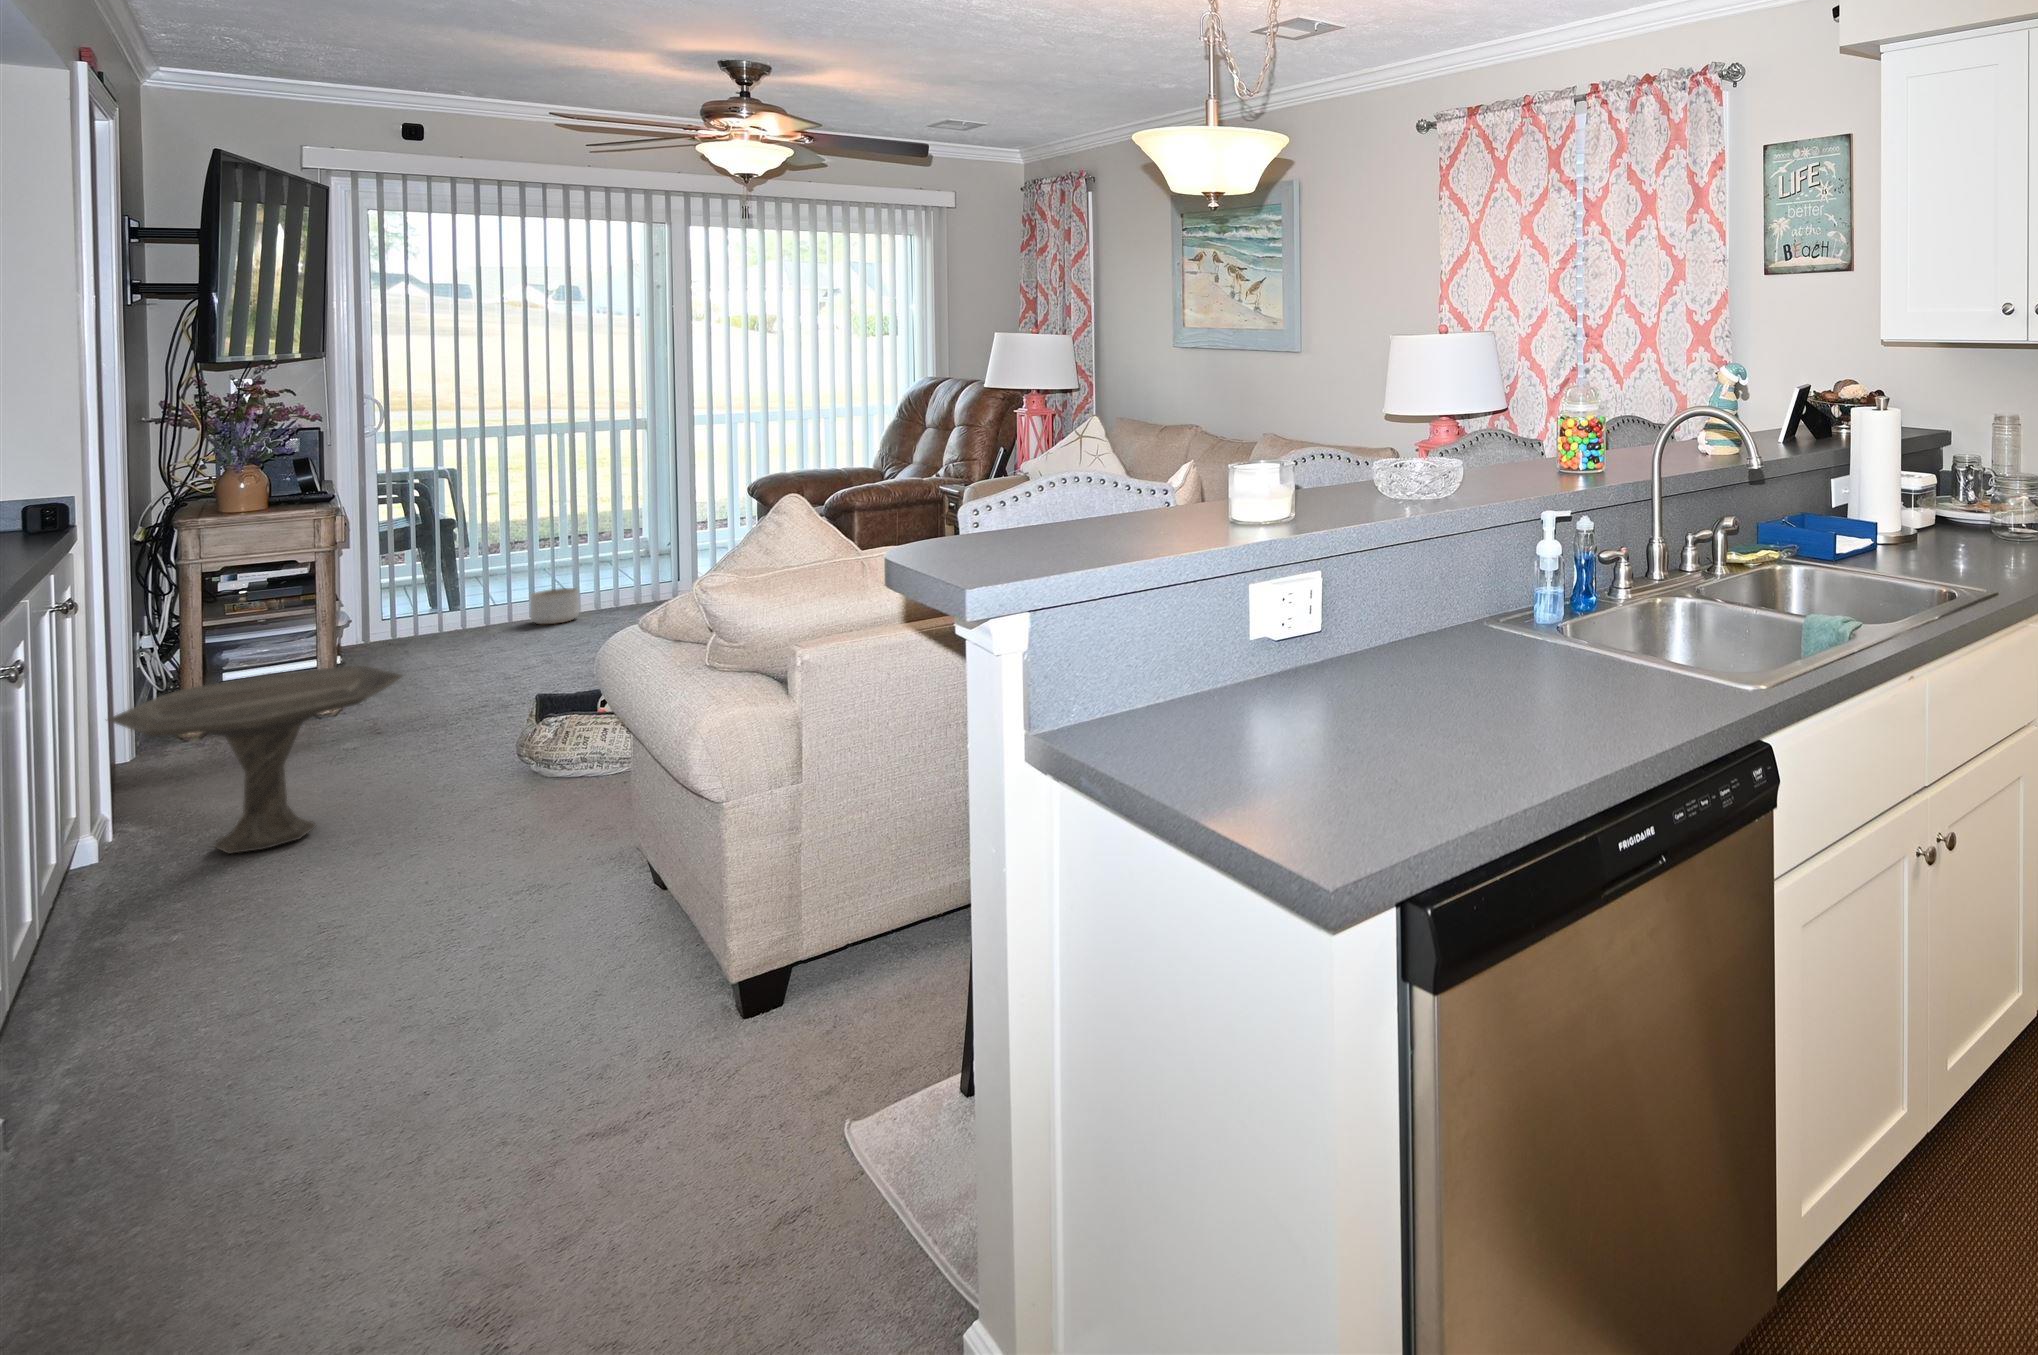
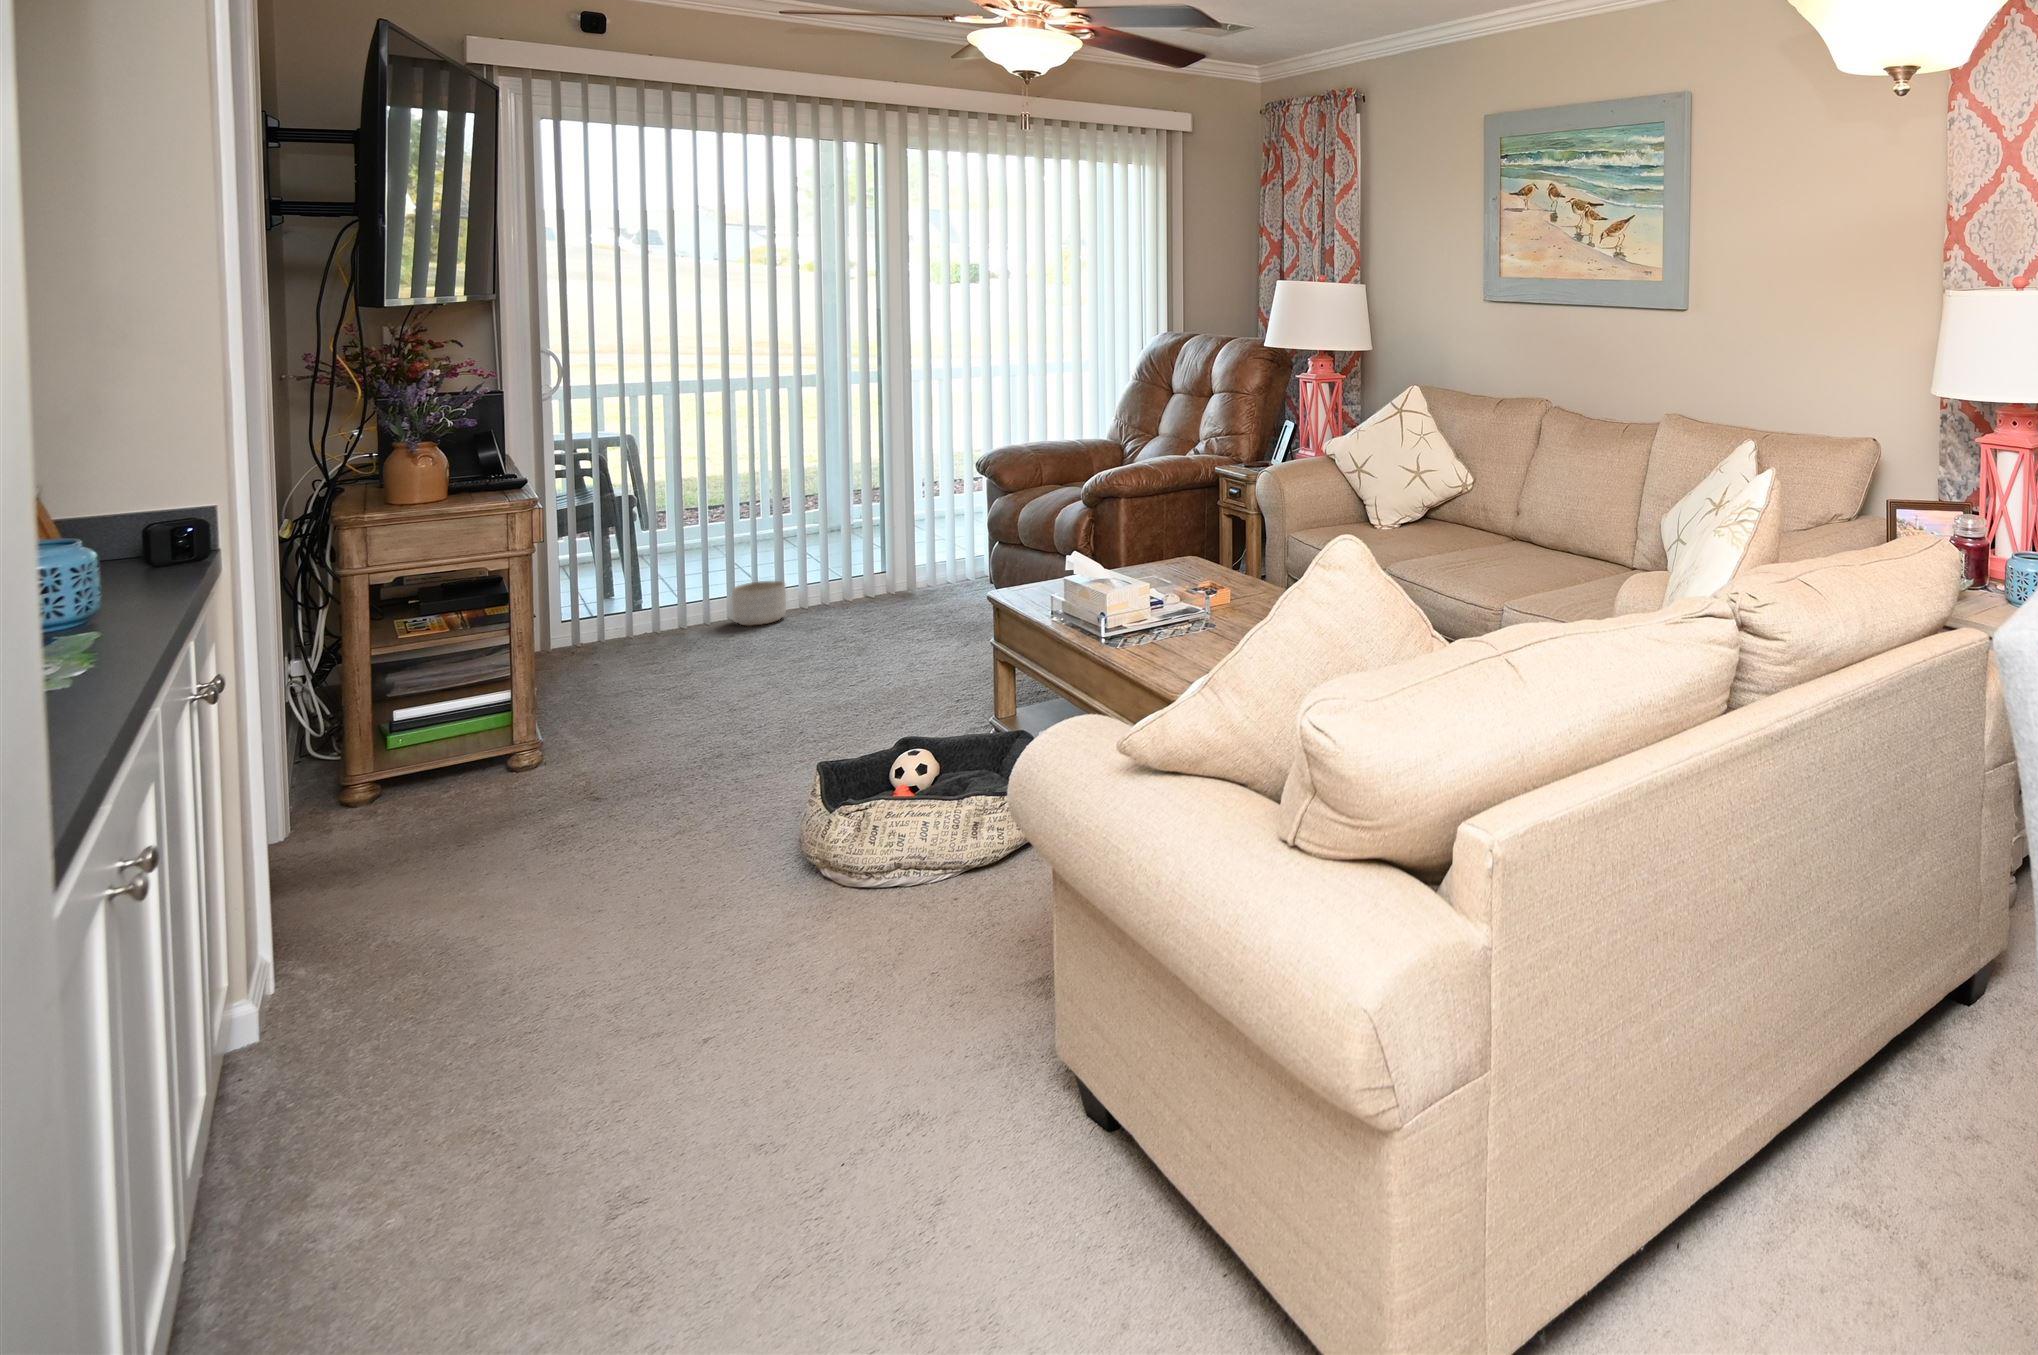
side table: present [108,666,402,854] -> none [288,732,685,1021]

